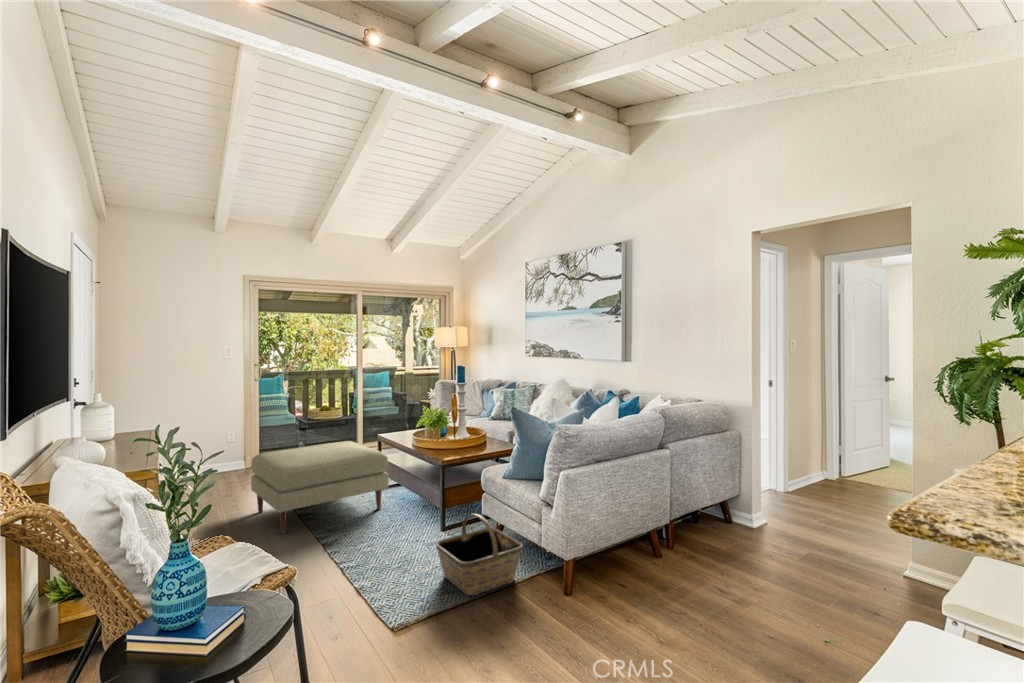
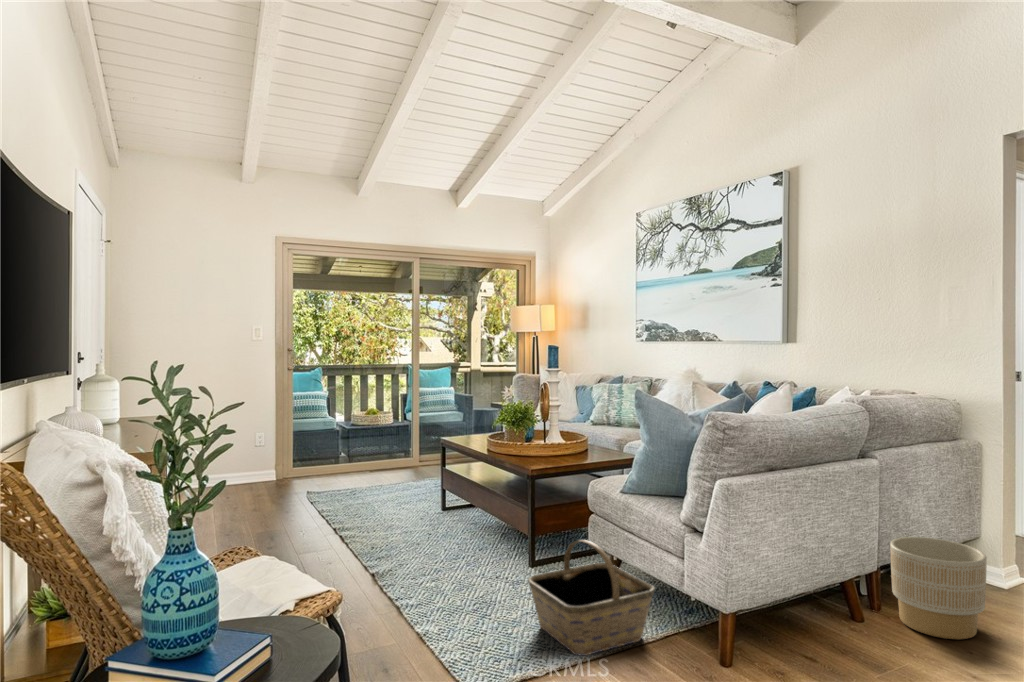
ottoman: present [251,441,389,533] -> none [282,446,457,560]
planter: none [679,500,735,567] -> present [890,537,987,639]

